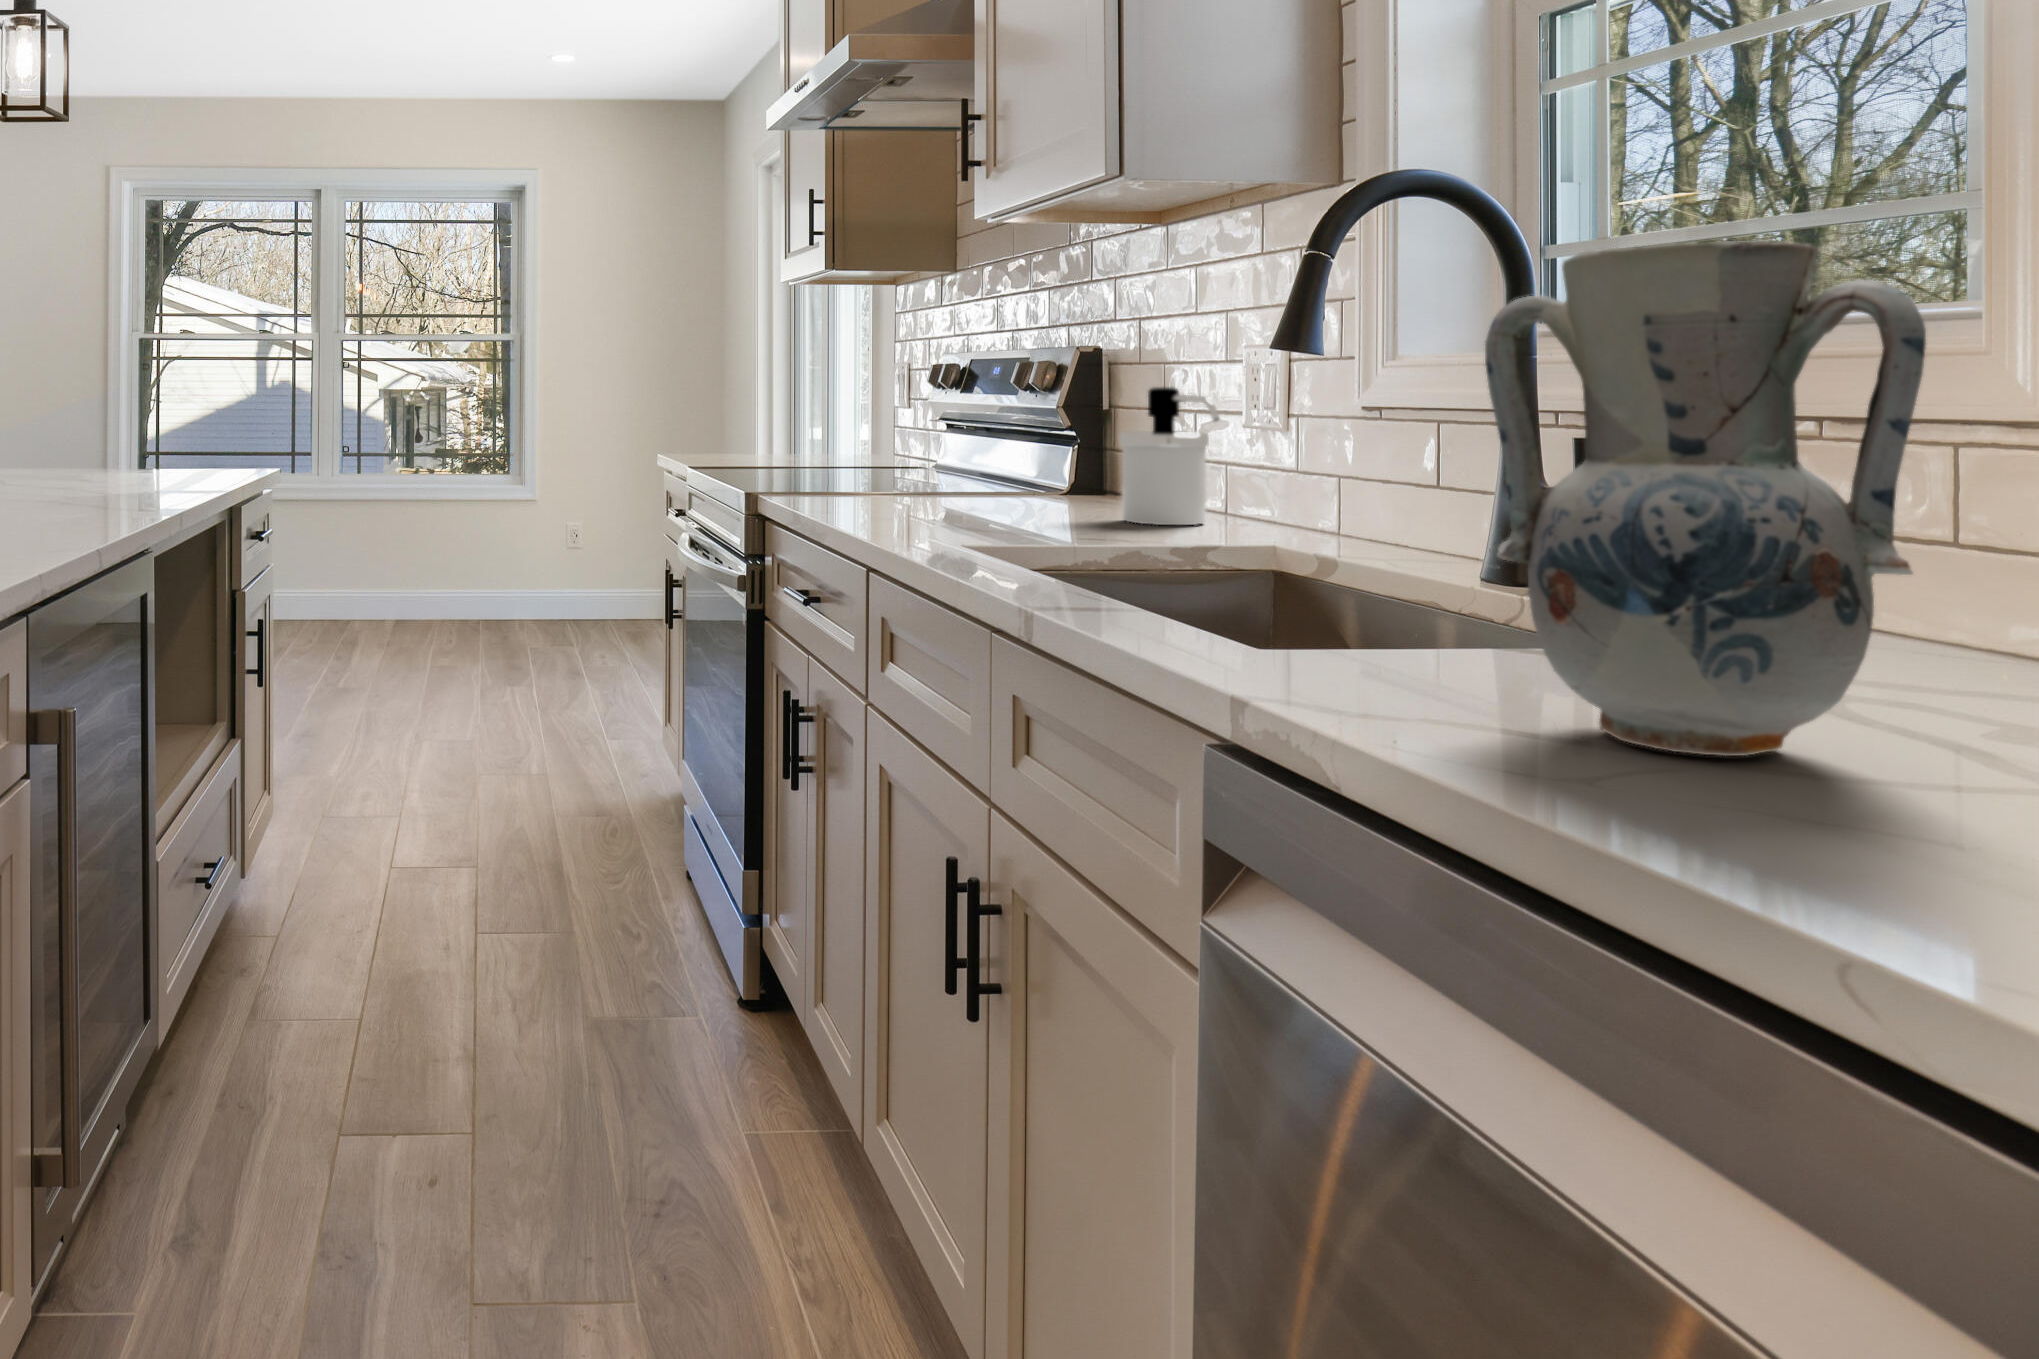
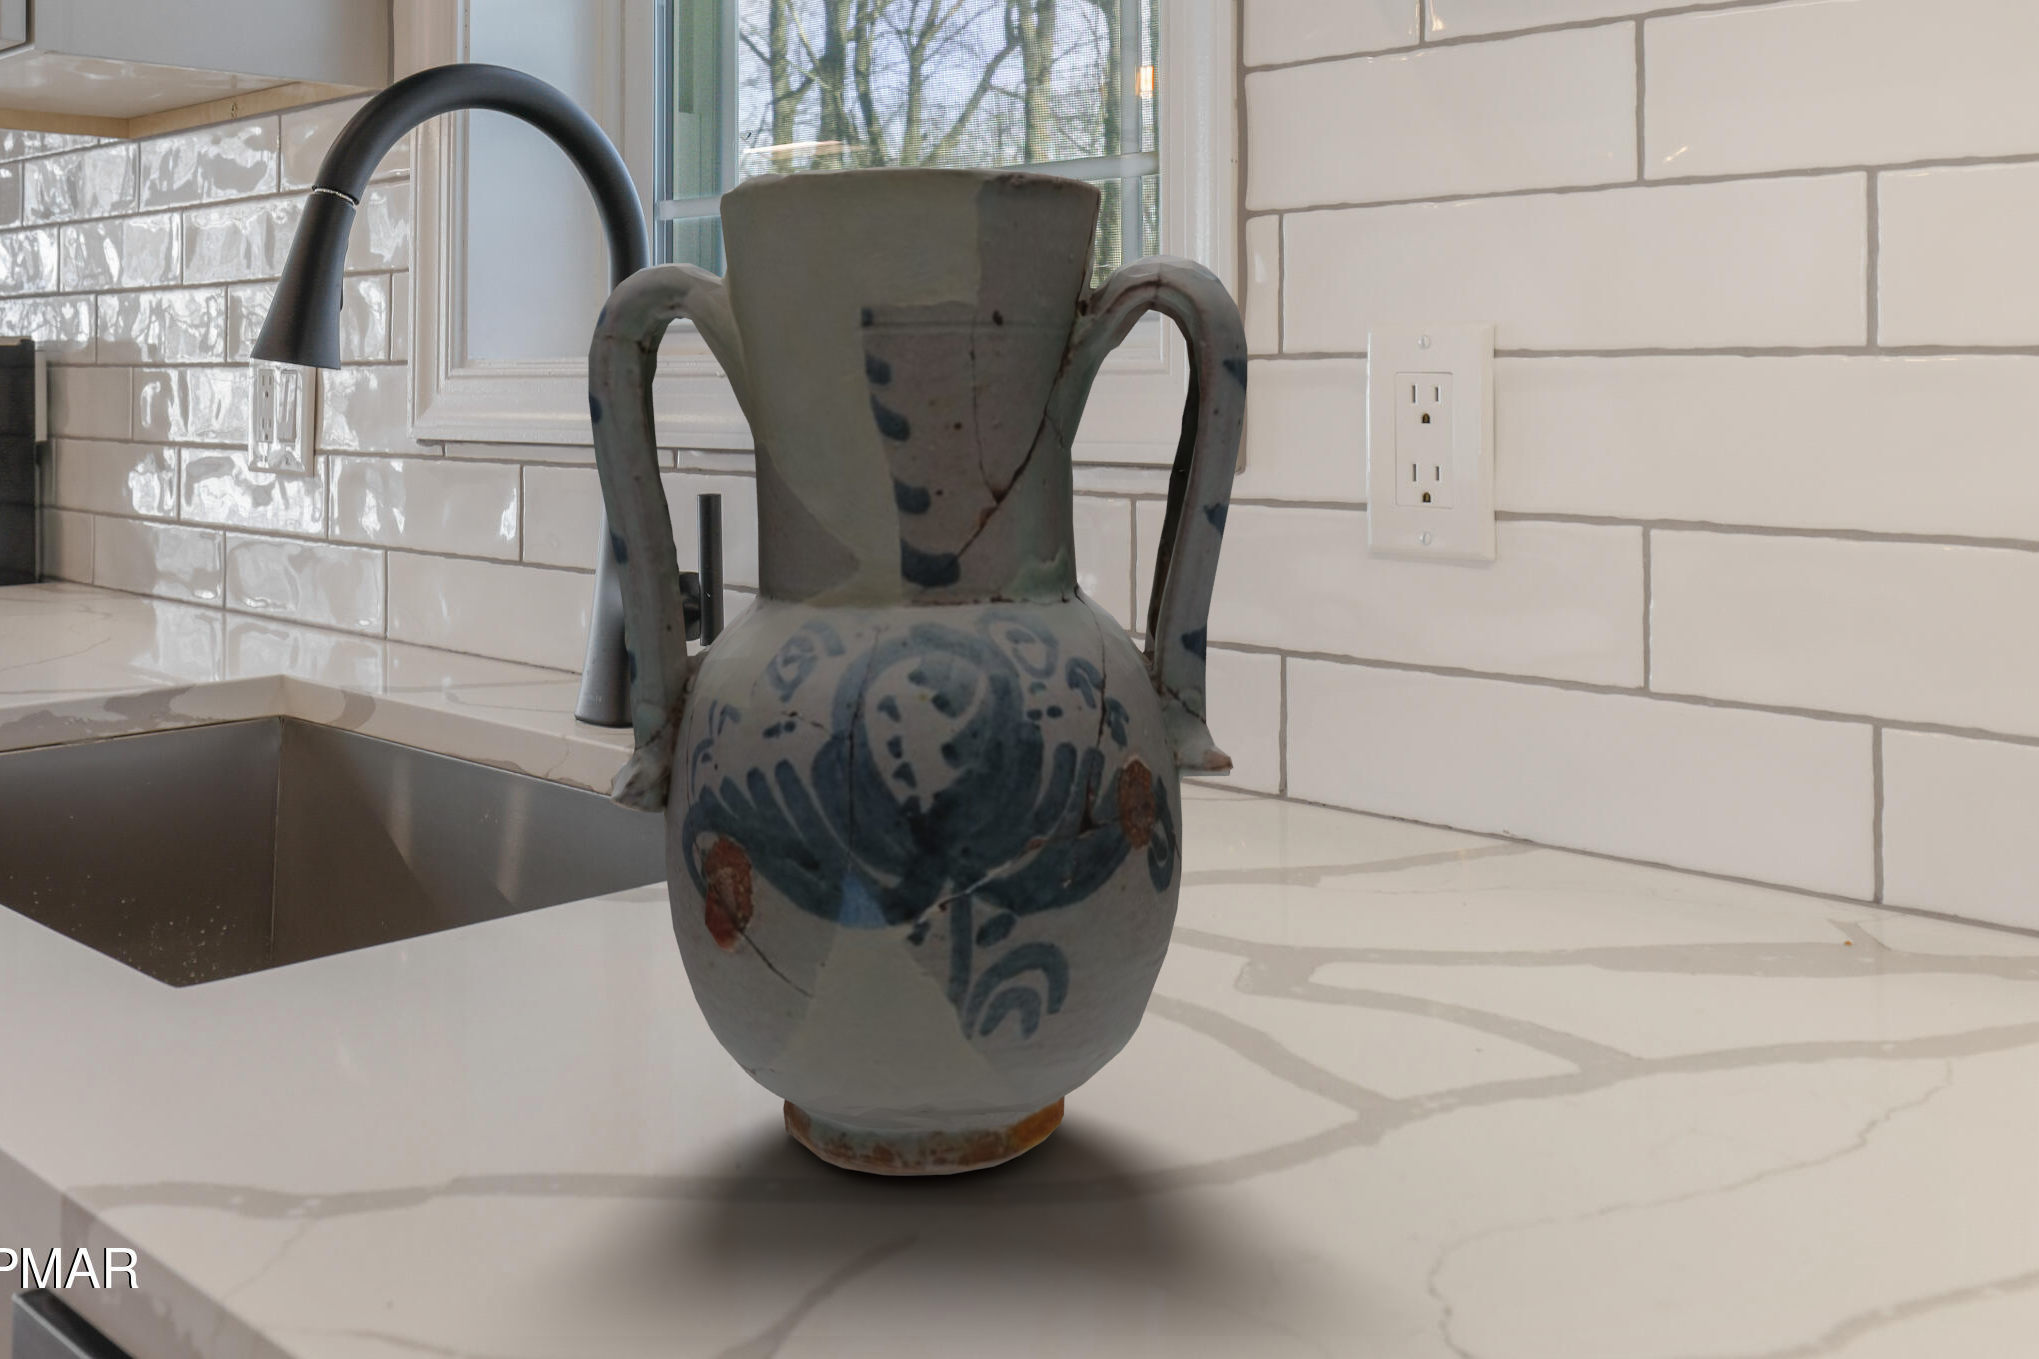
soap dispenser: present [1119,387,1220,525] -> none [34,412,202,651]

